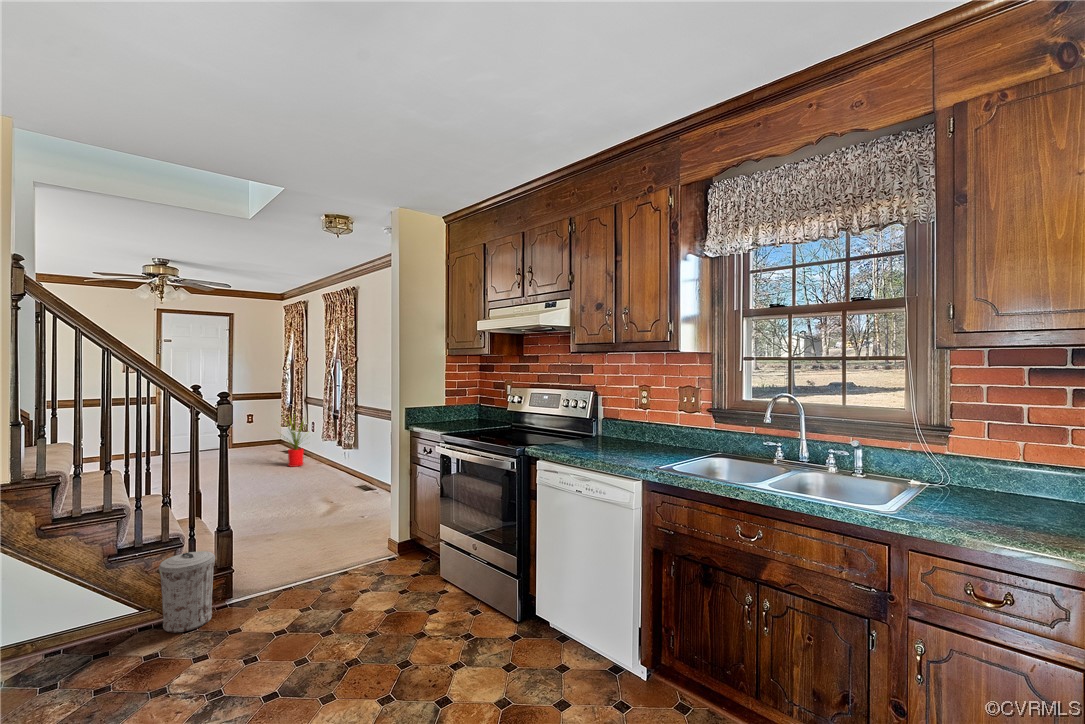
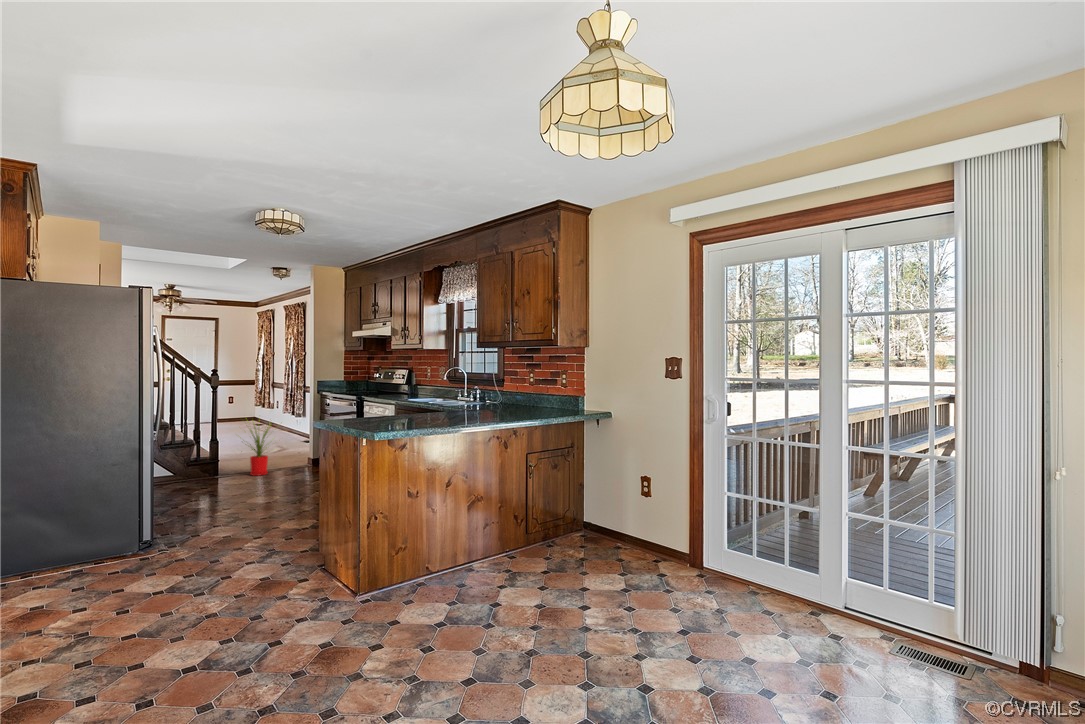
trash can: present [159,551,215,633] -> none [49,570,121,667]

